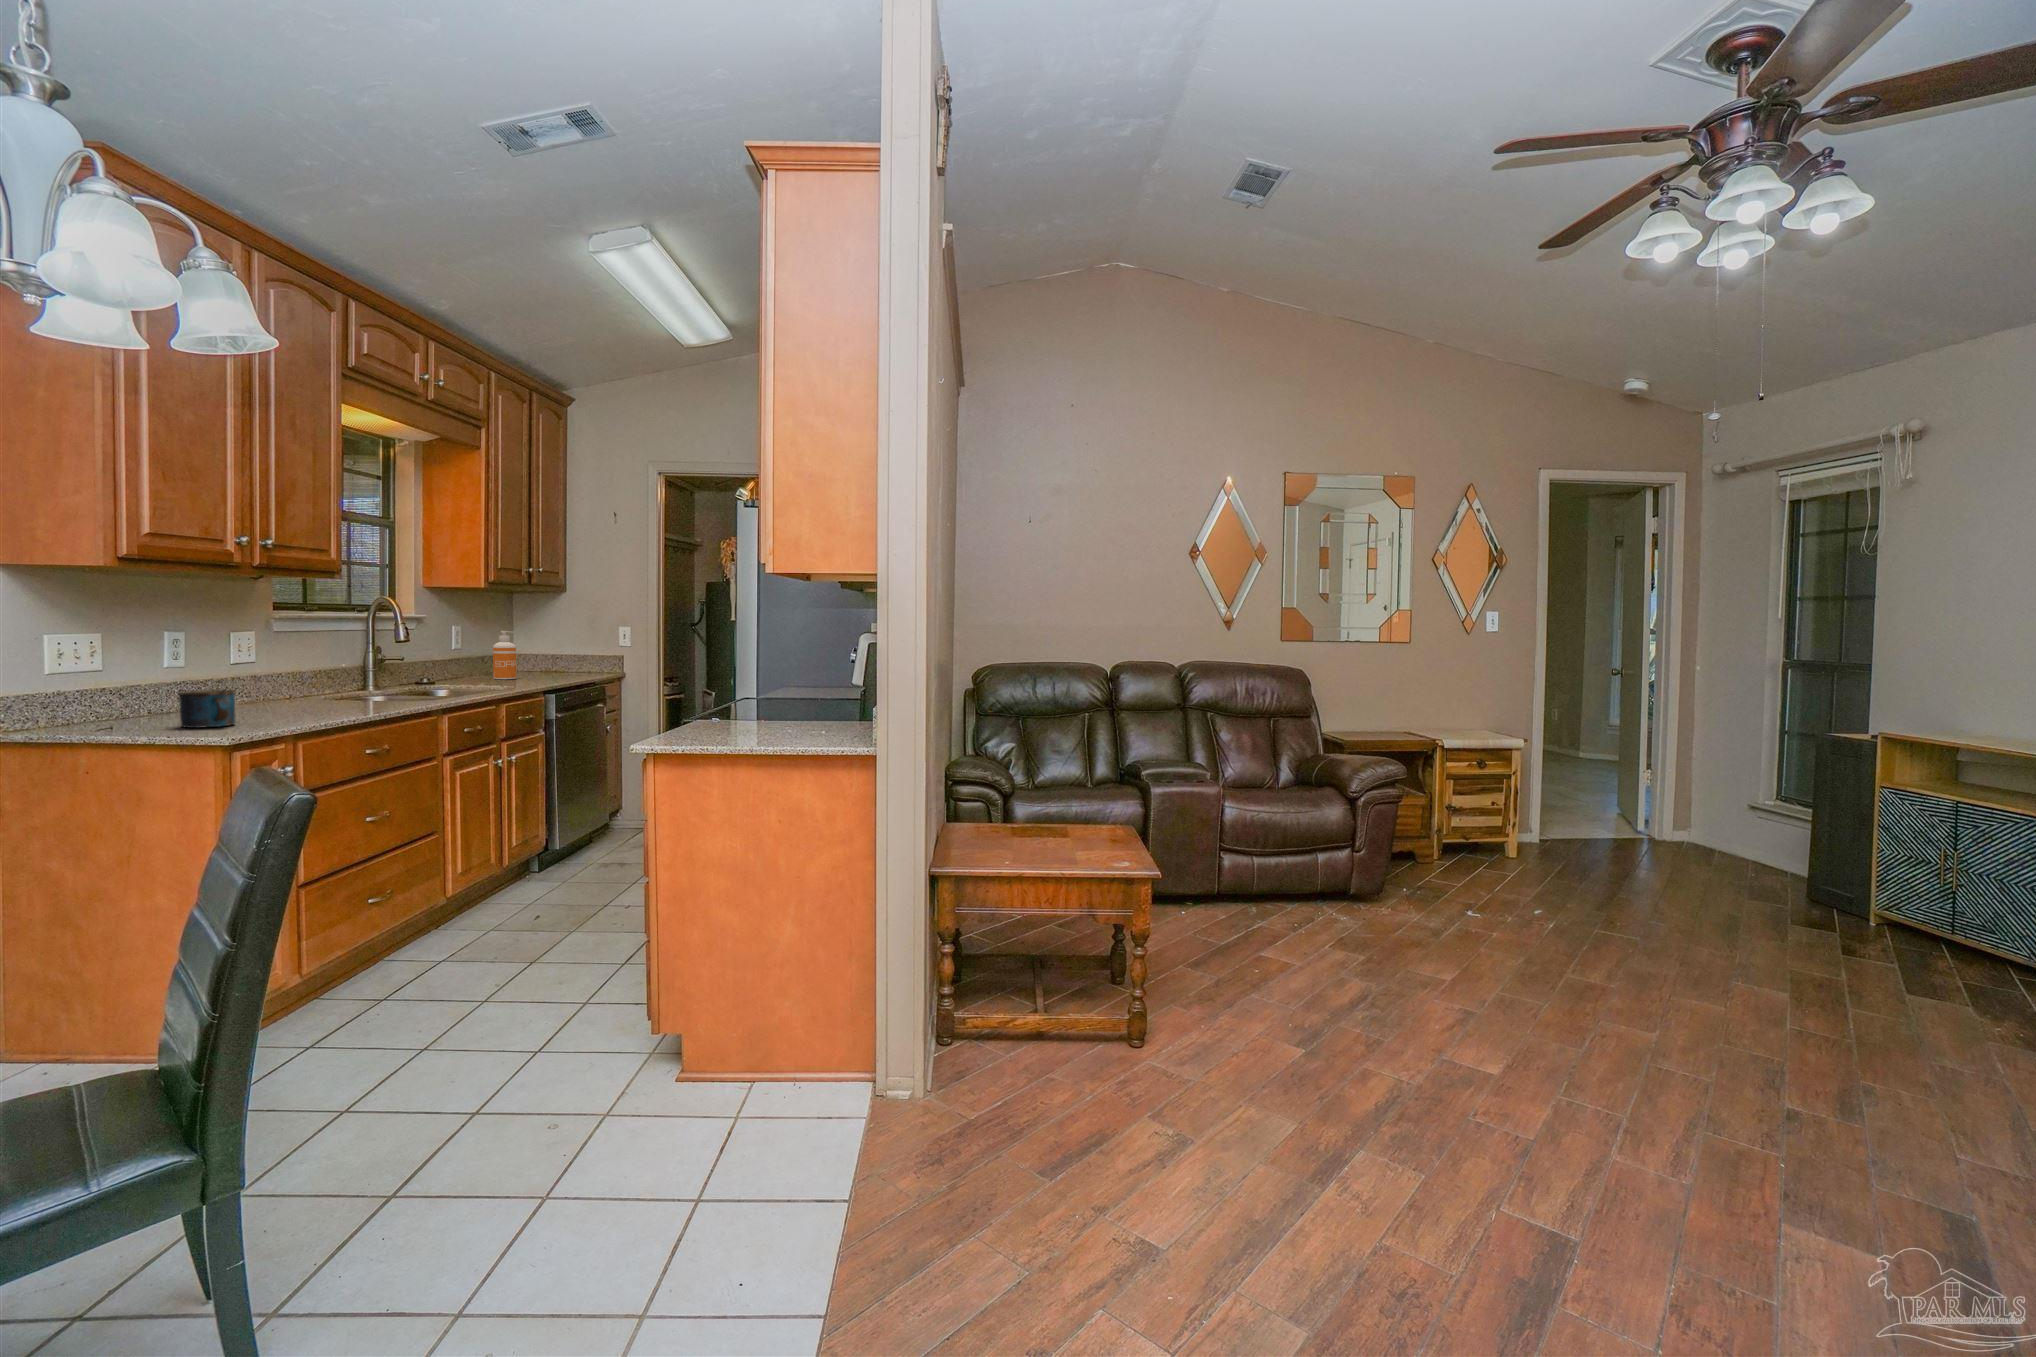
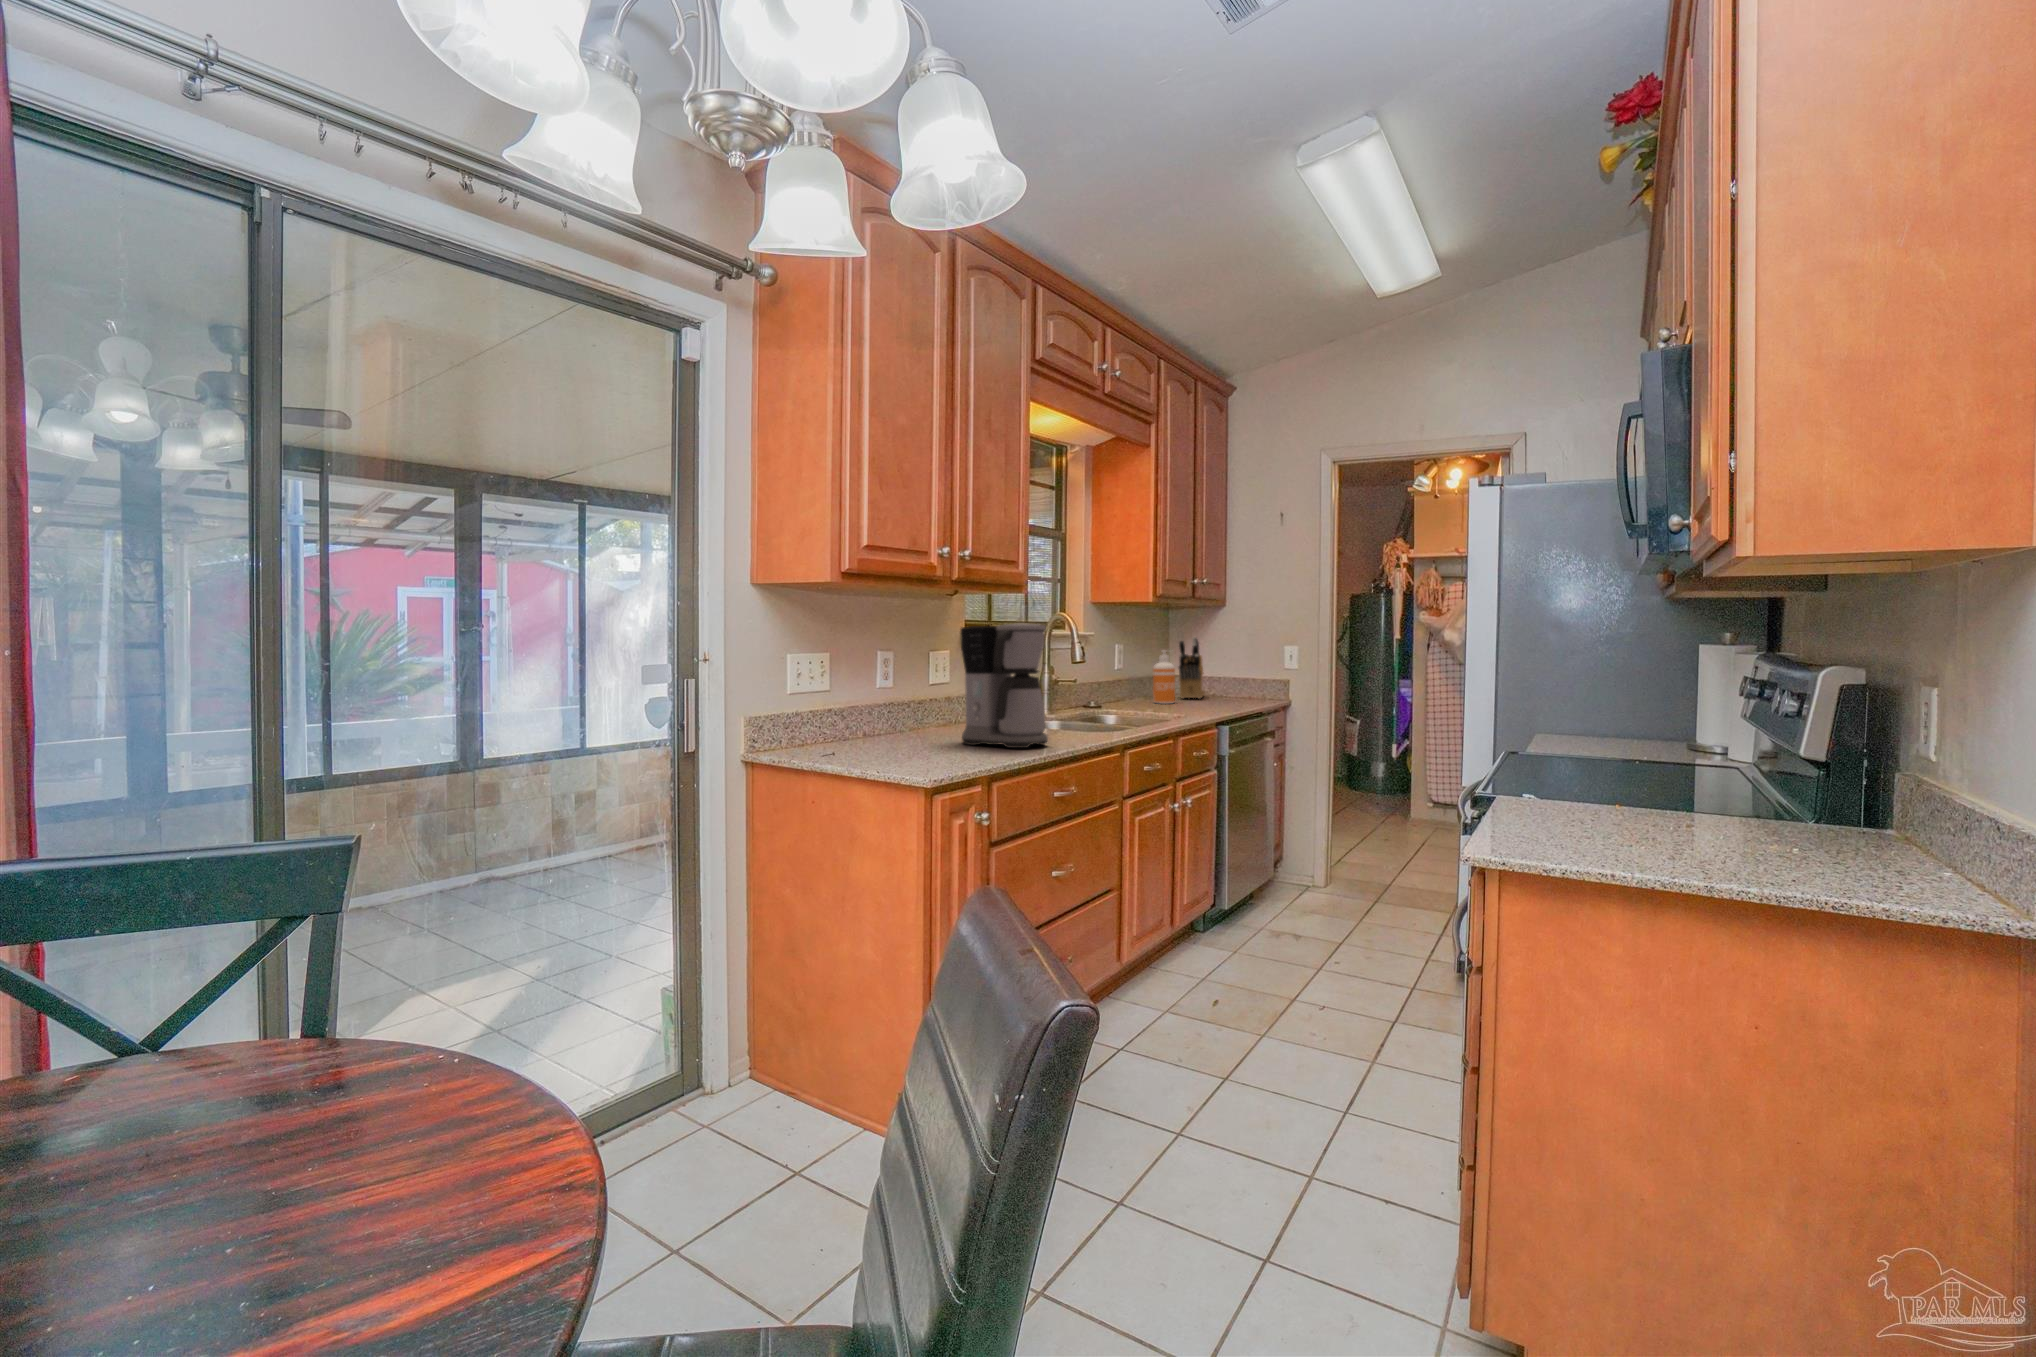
coffee maker: none [262,608,364,715] -> present [960,623,1048,748]
knife block: none [521,620,552,675] -> present [1179,637,1205,698]
mug: present [177,690,236,728] -> none [887,718,936,761]

